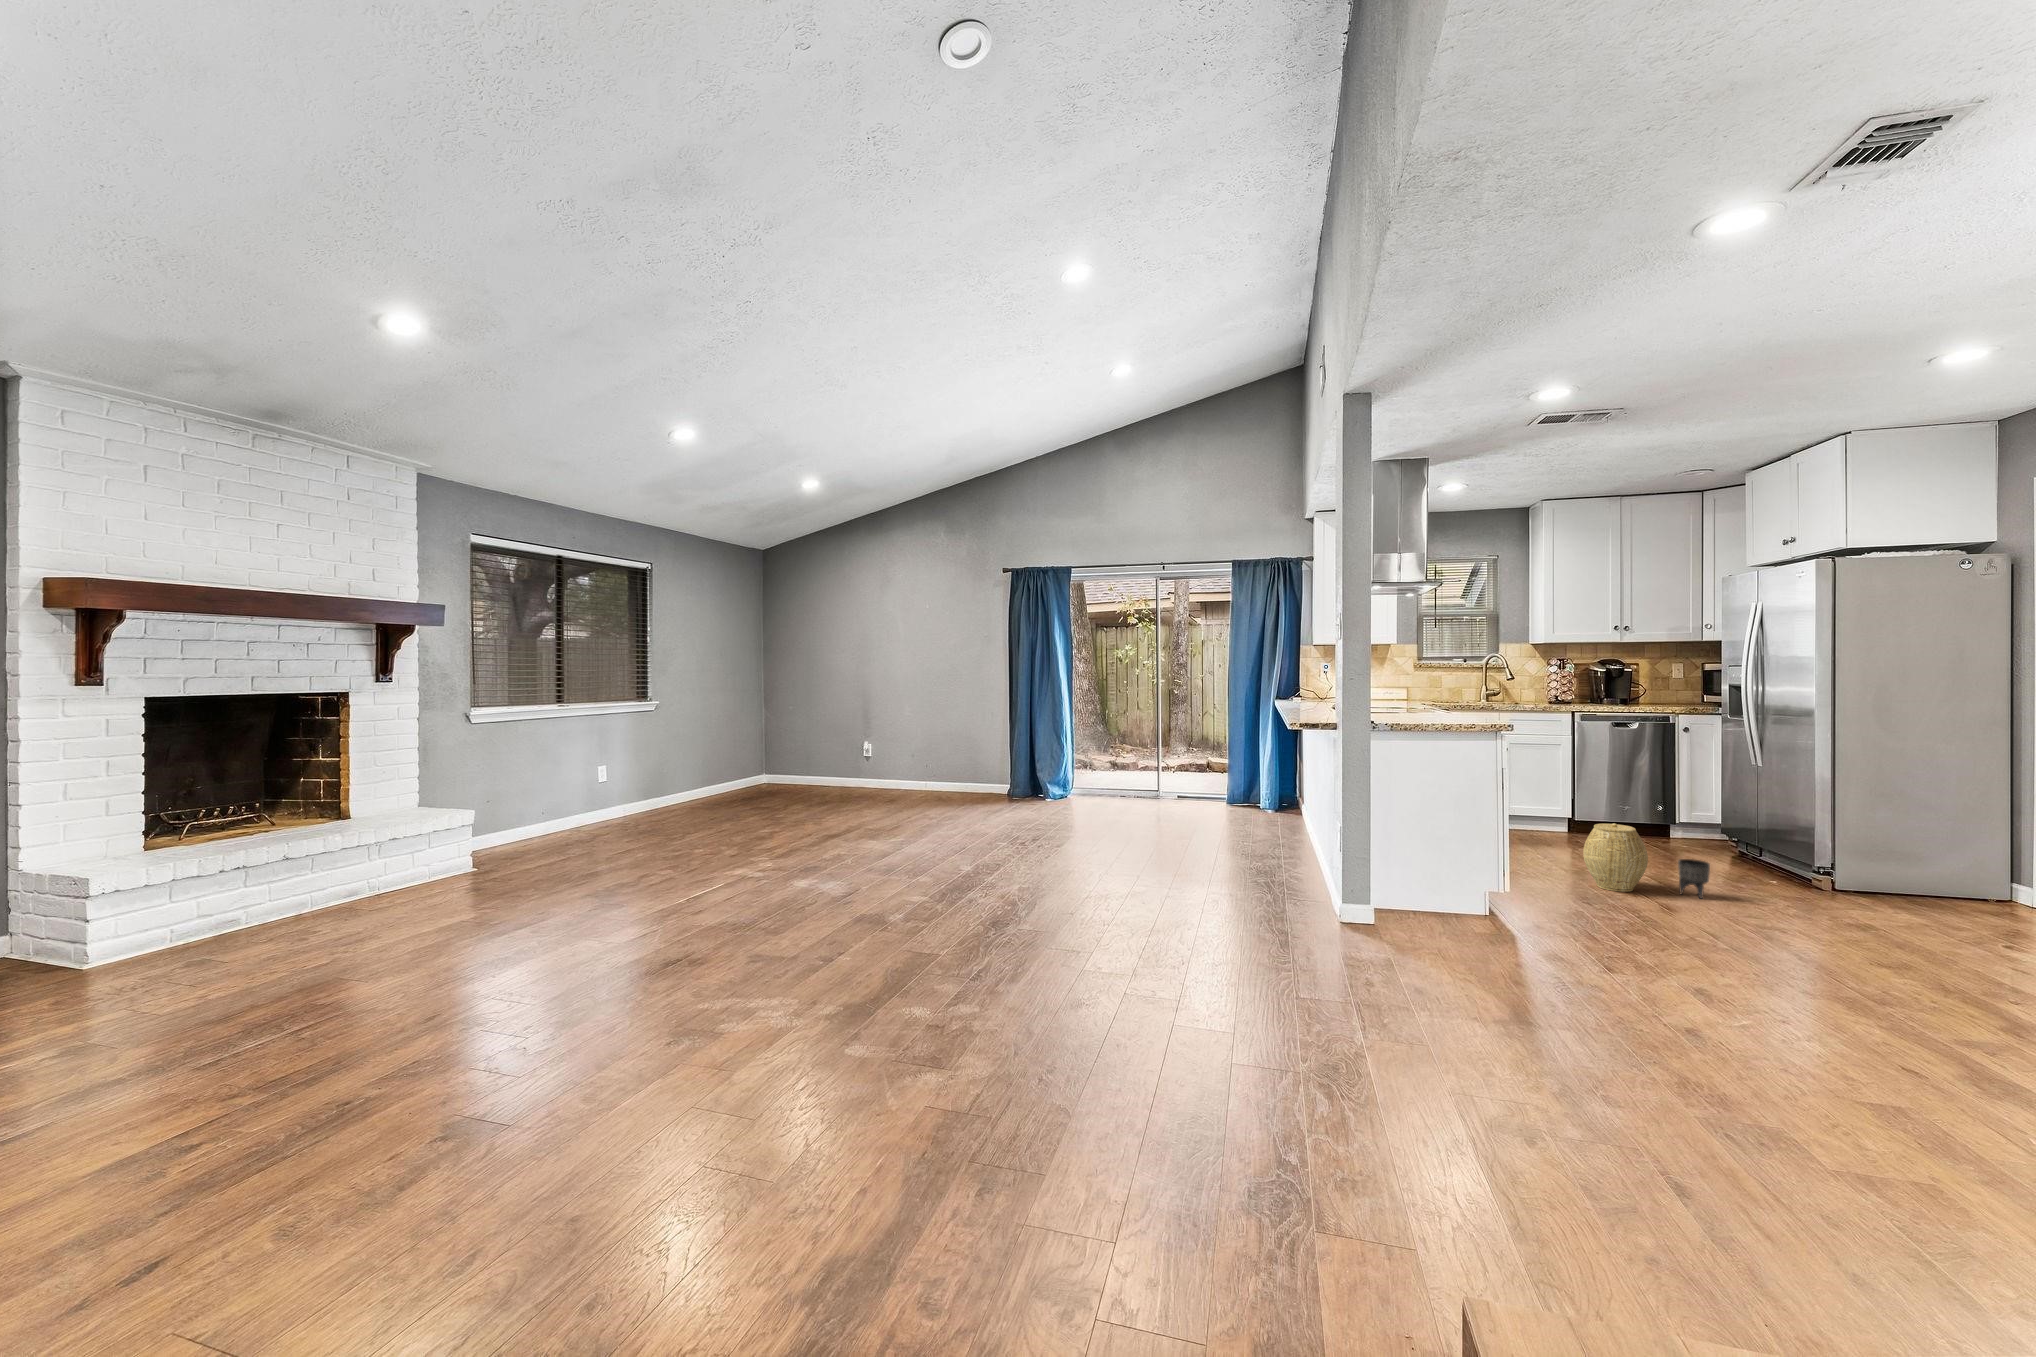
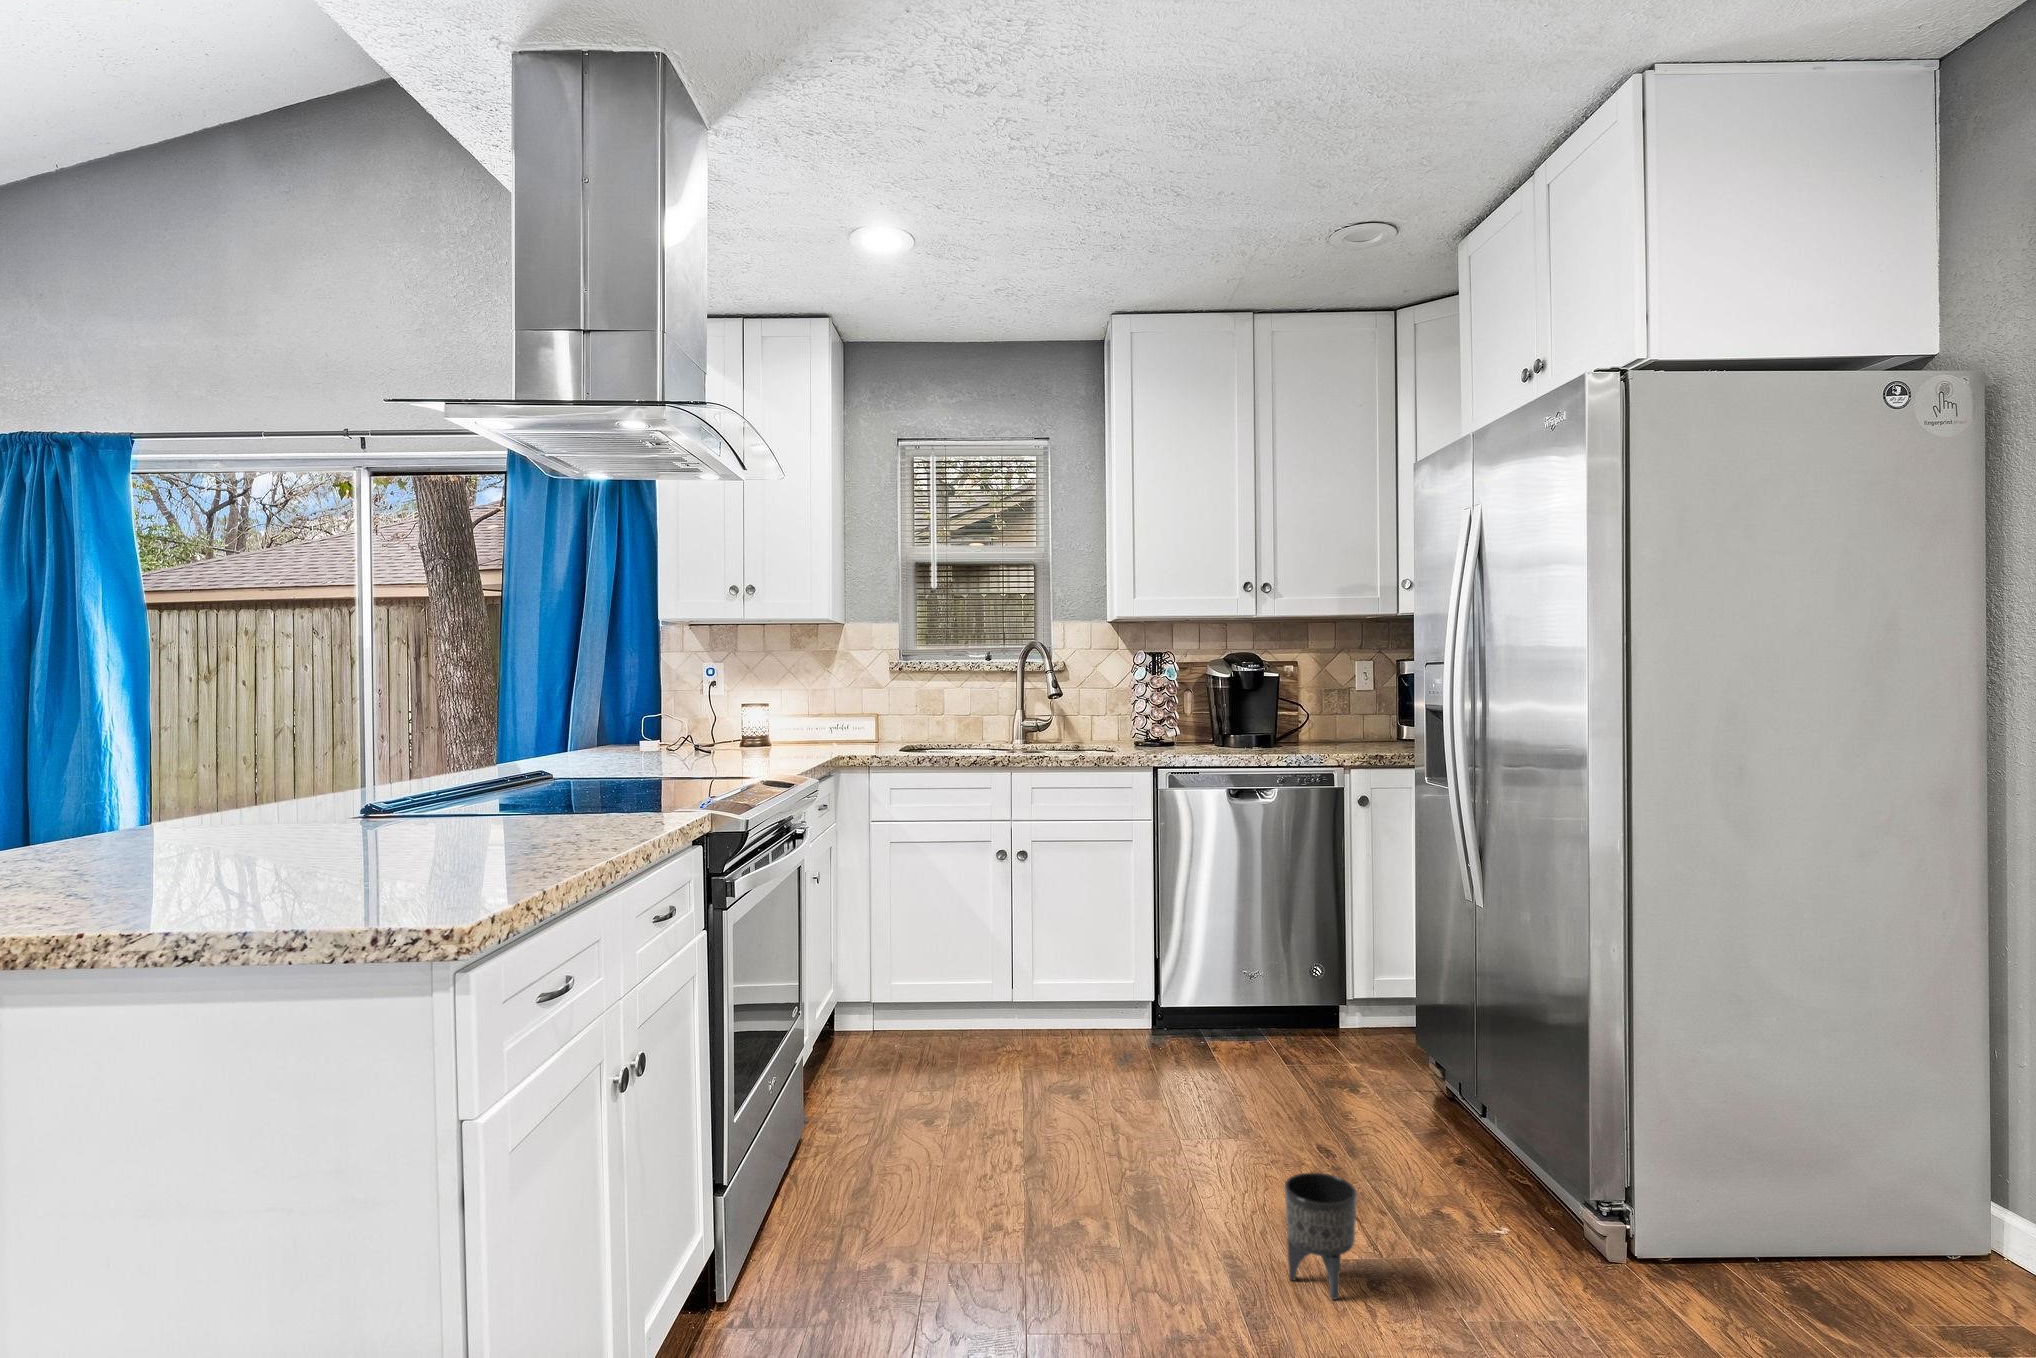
woven basket: present [1583,823,1648,892] -> none [1067,1076,1215,1285]

